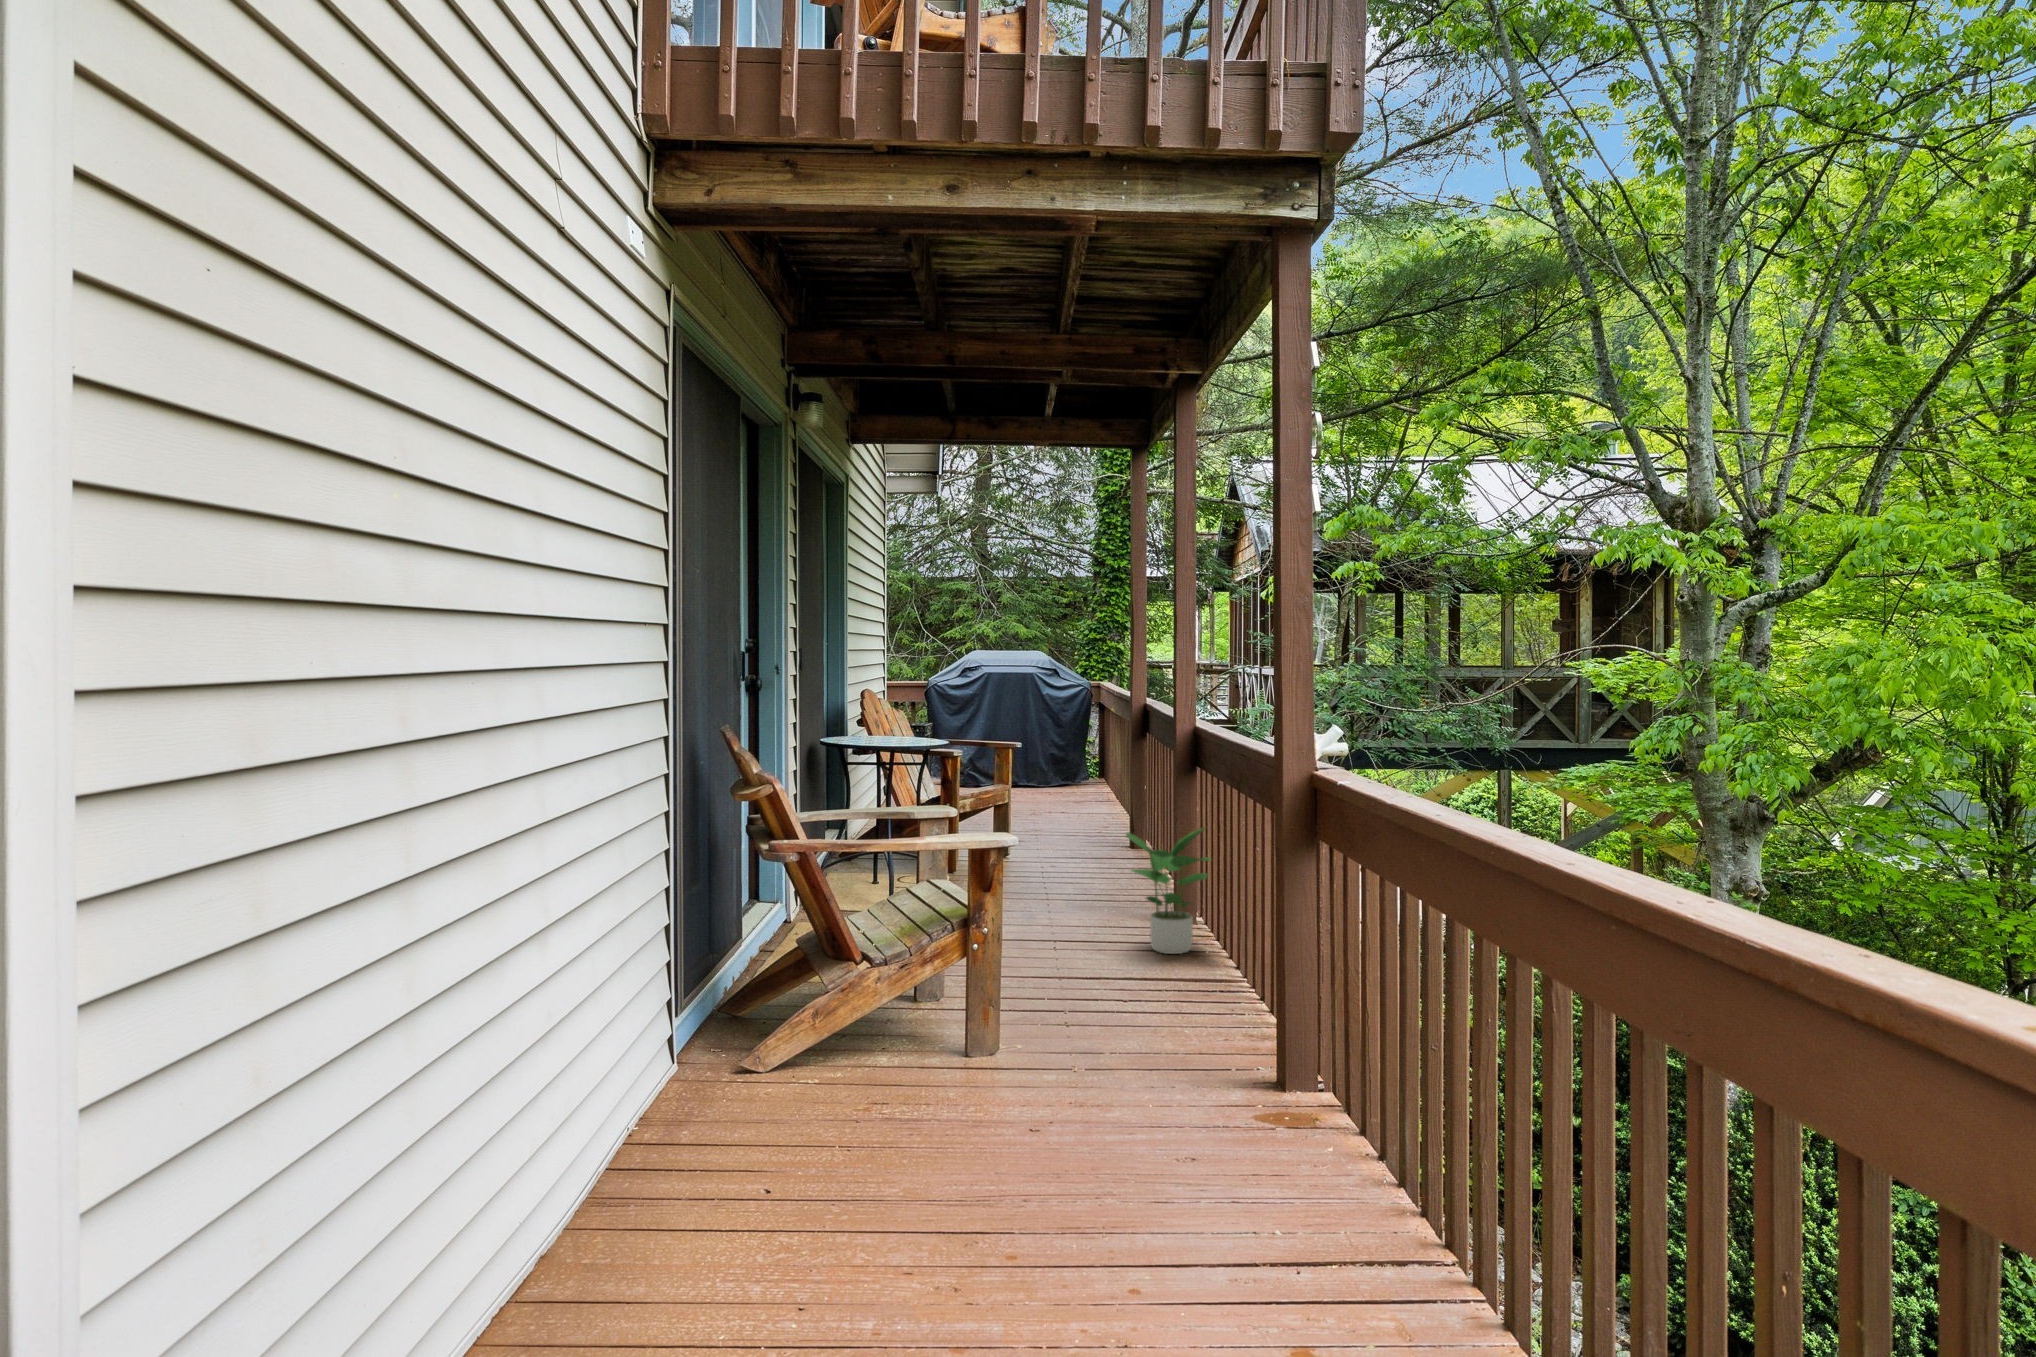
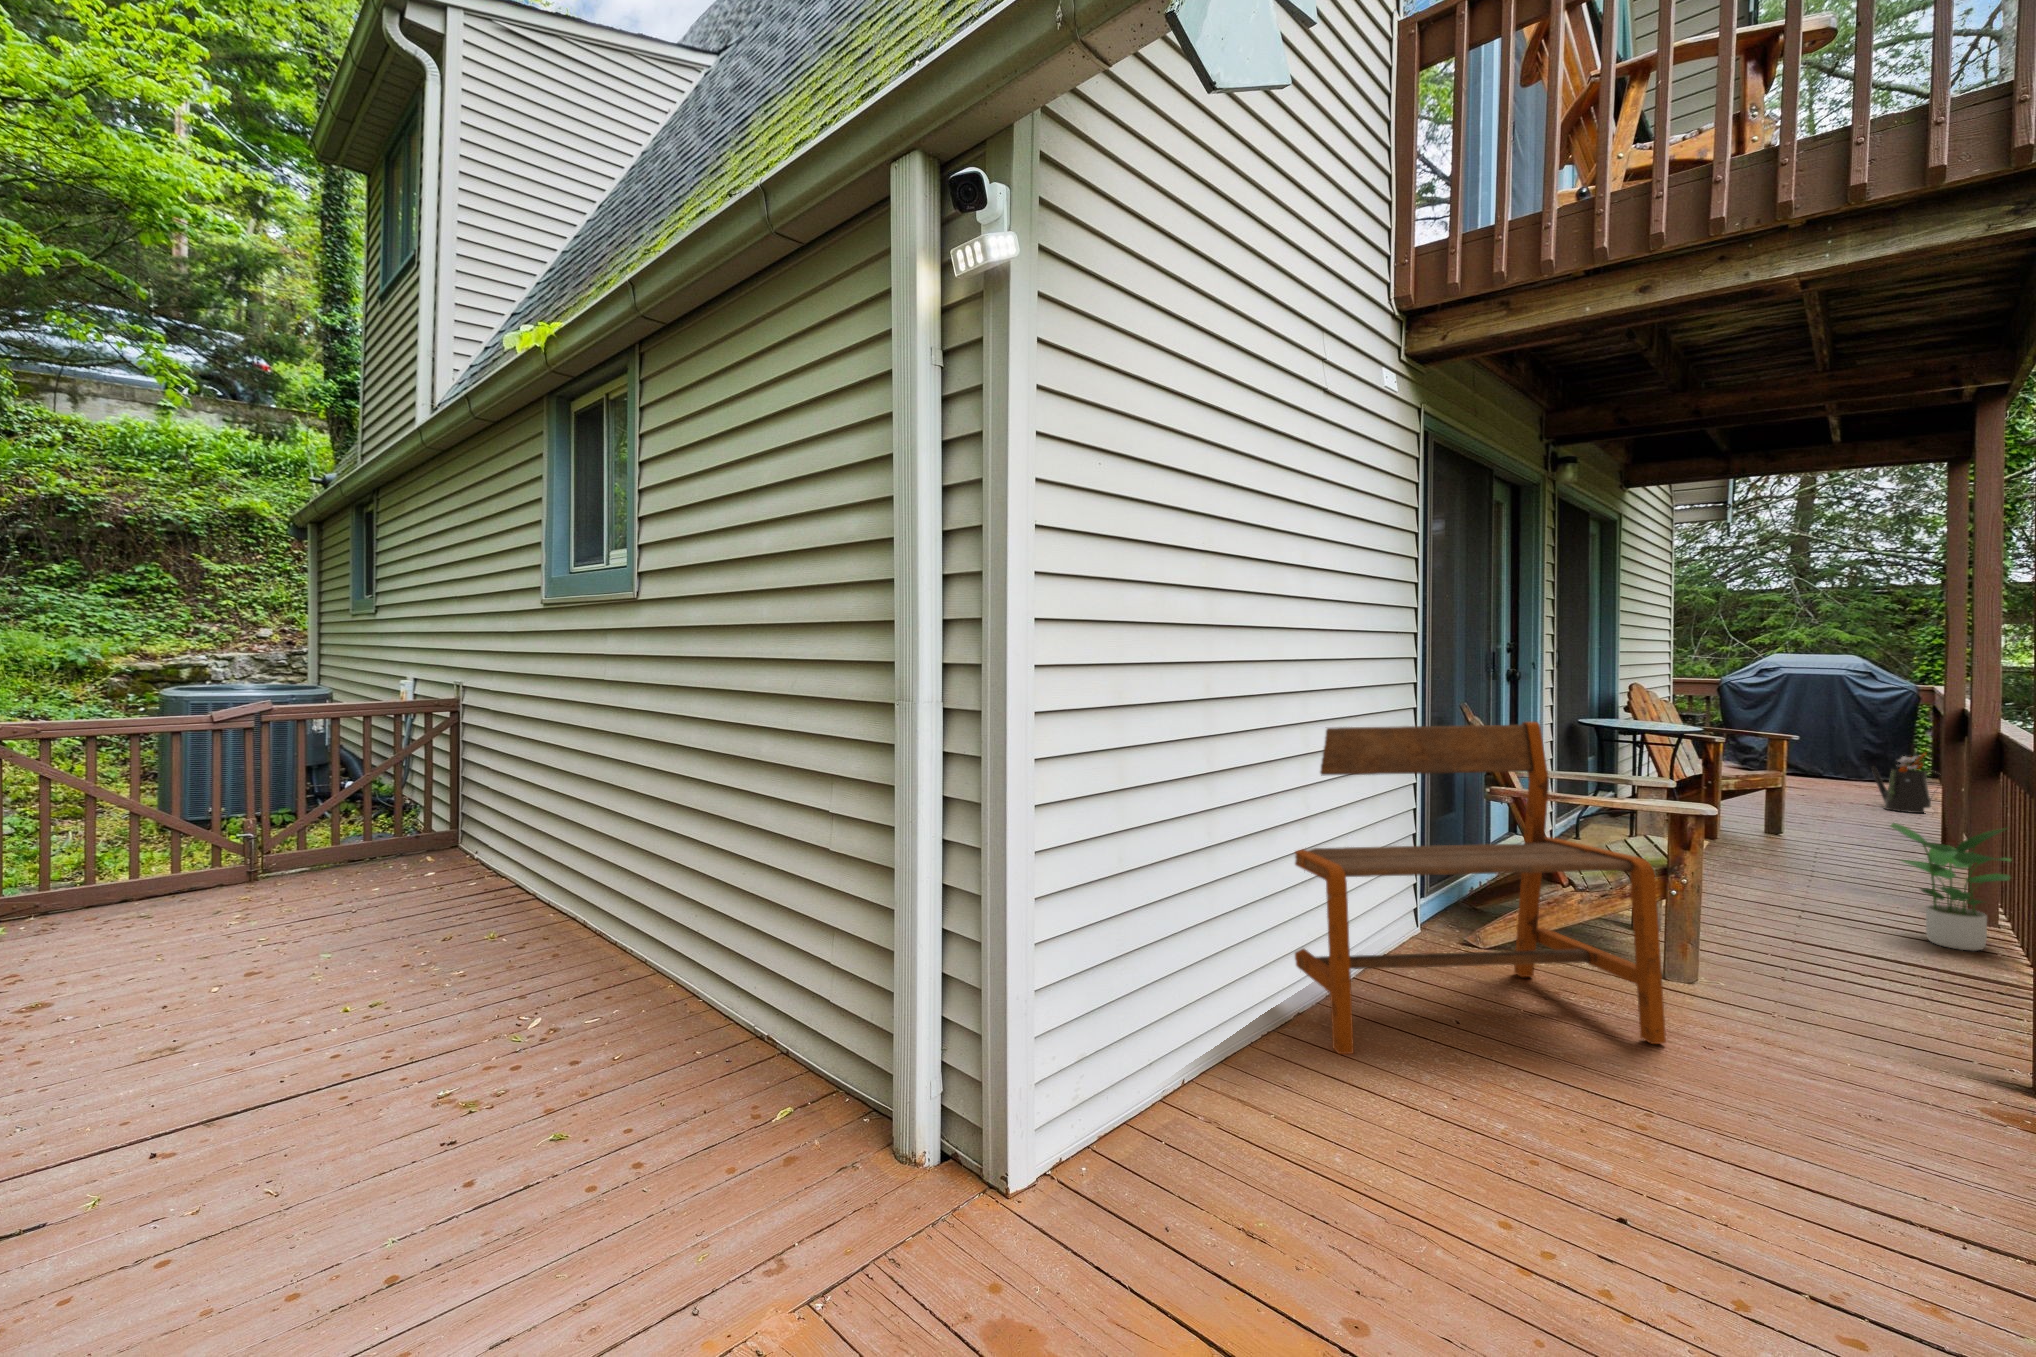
watering can: none [1064,748,1115,810] -> present [1872,754,1936,813]
bench: none [470,750,993,1331] -> present [1295,722,1666,1054]

